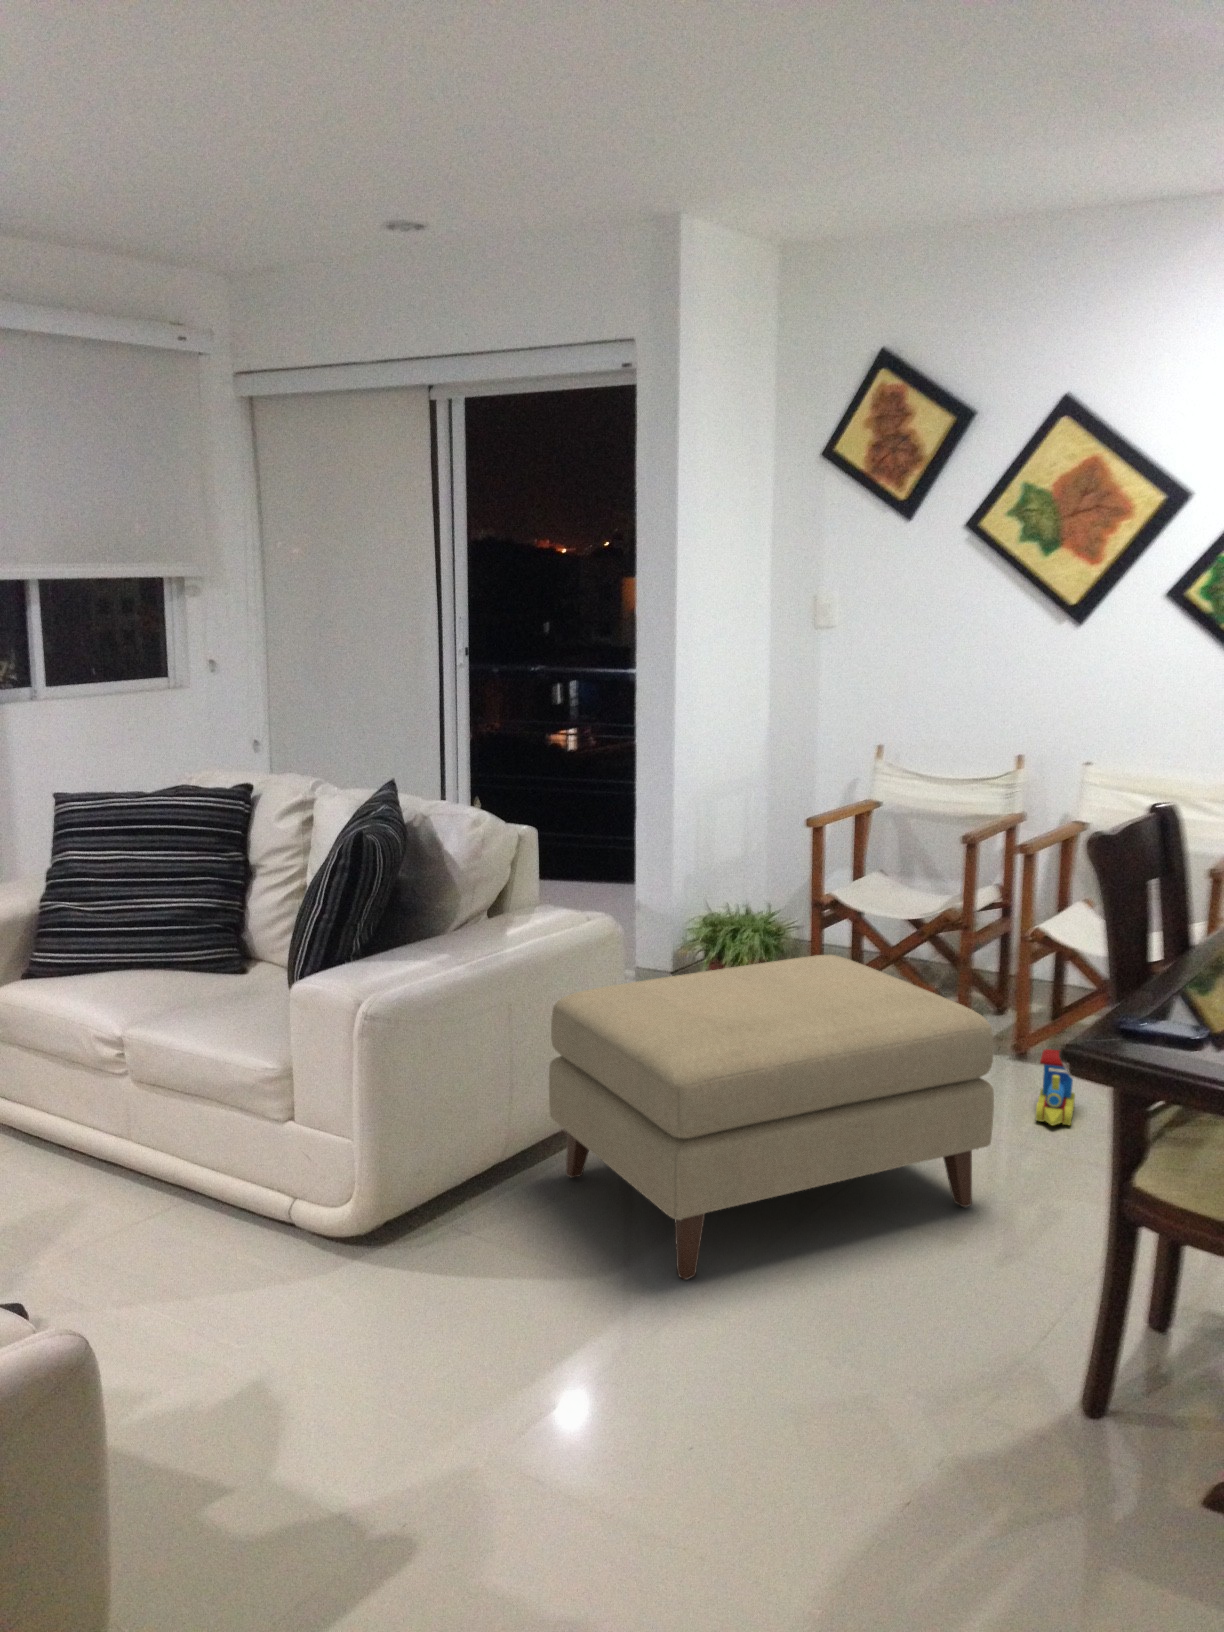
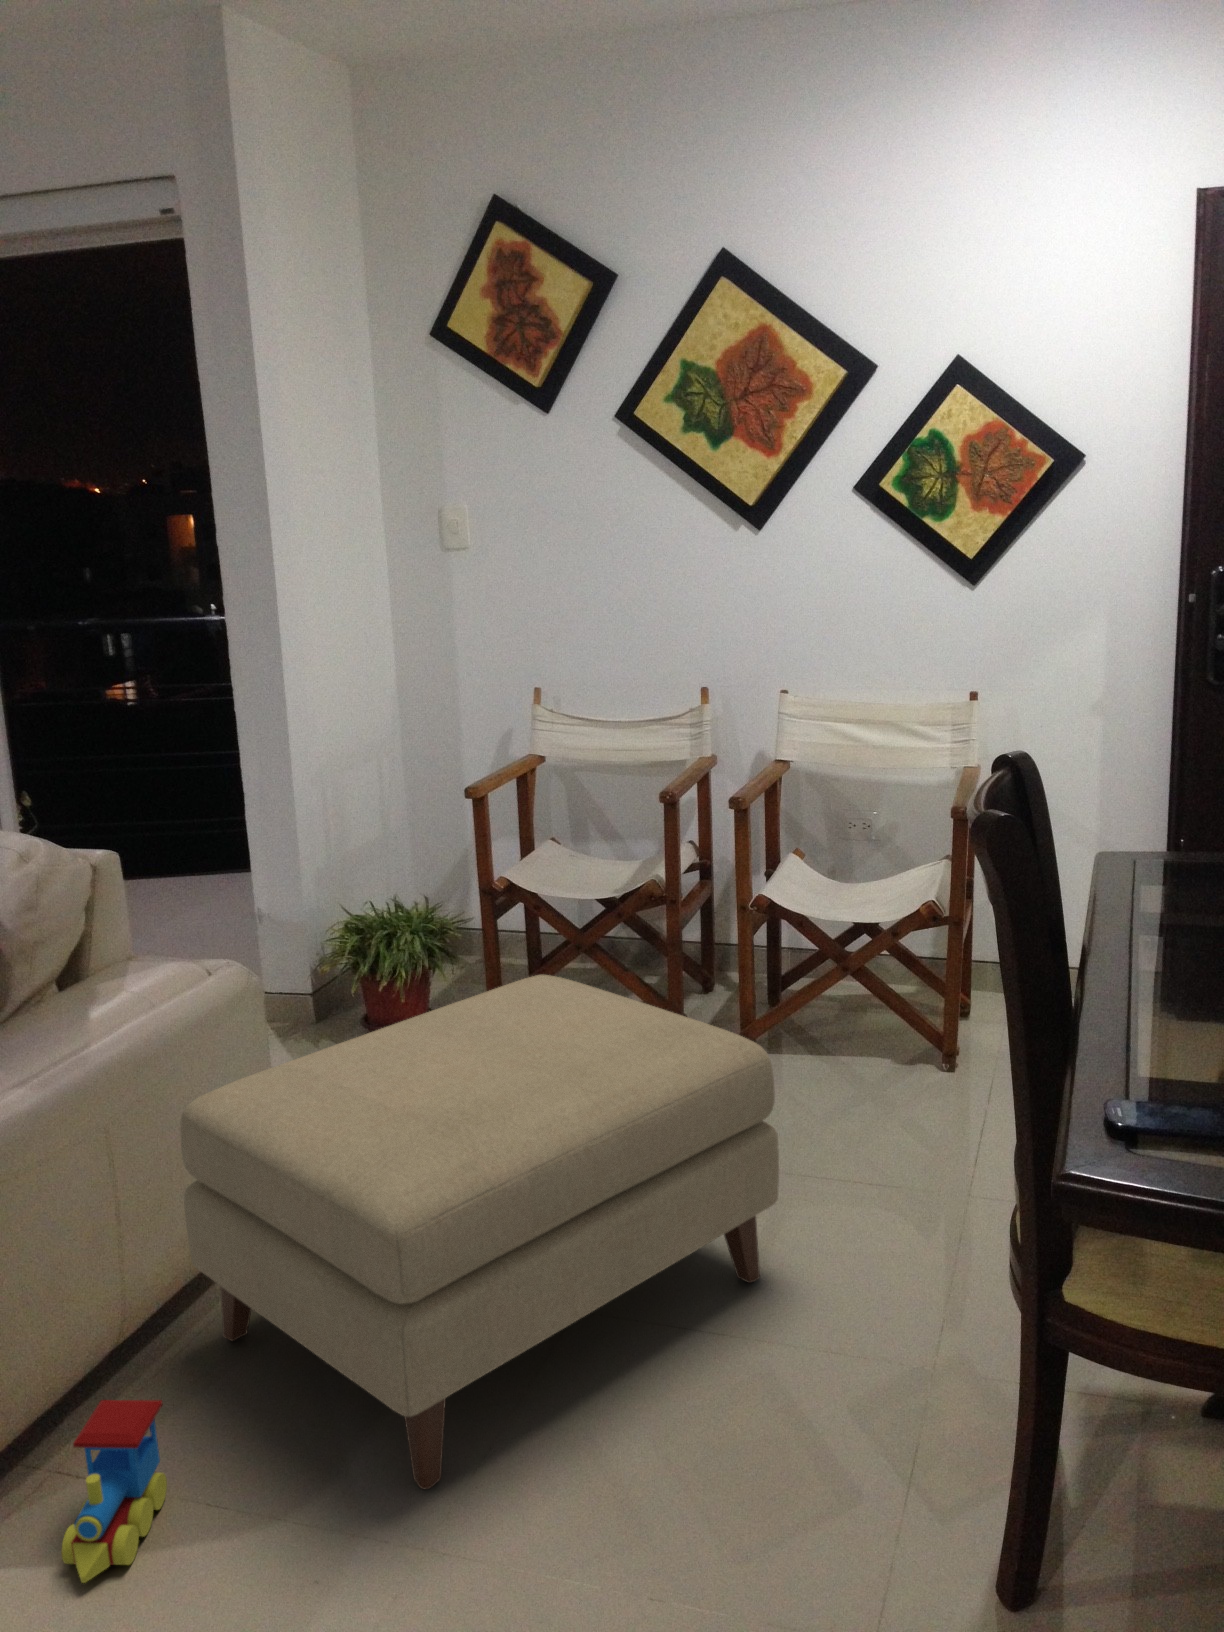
toy train: present [1036,1049,1075,1125] -> present [62,1400,167,1583]

